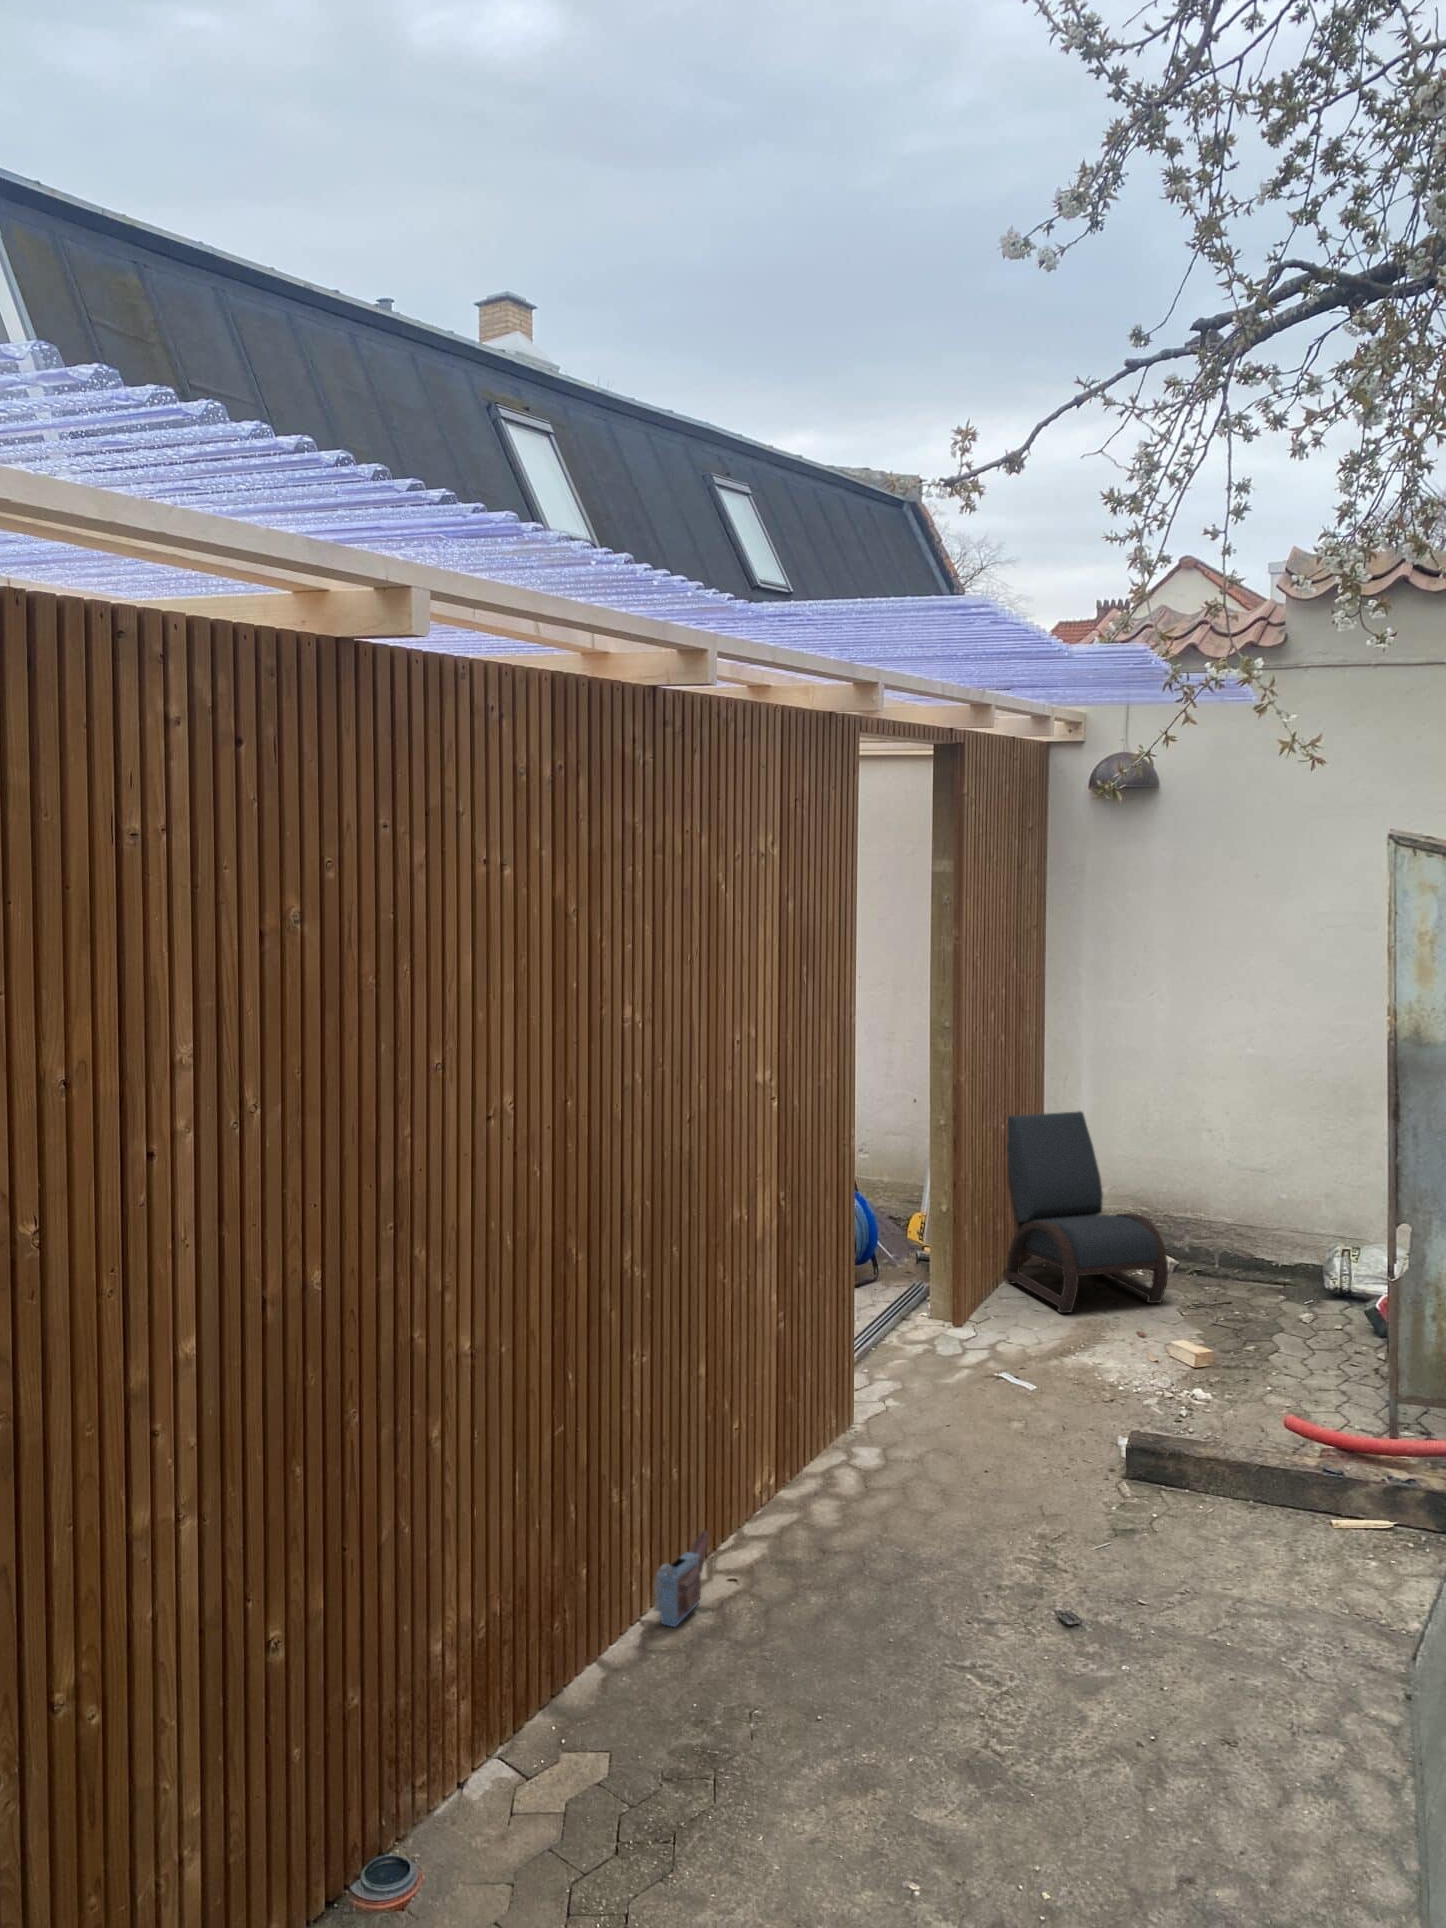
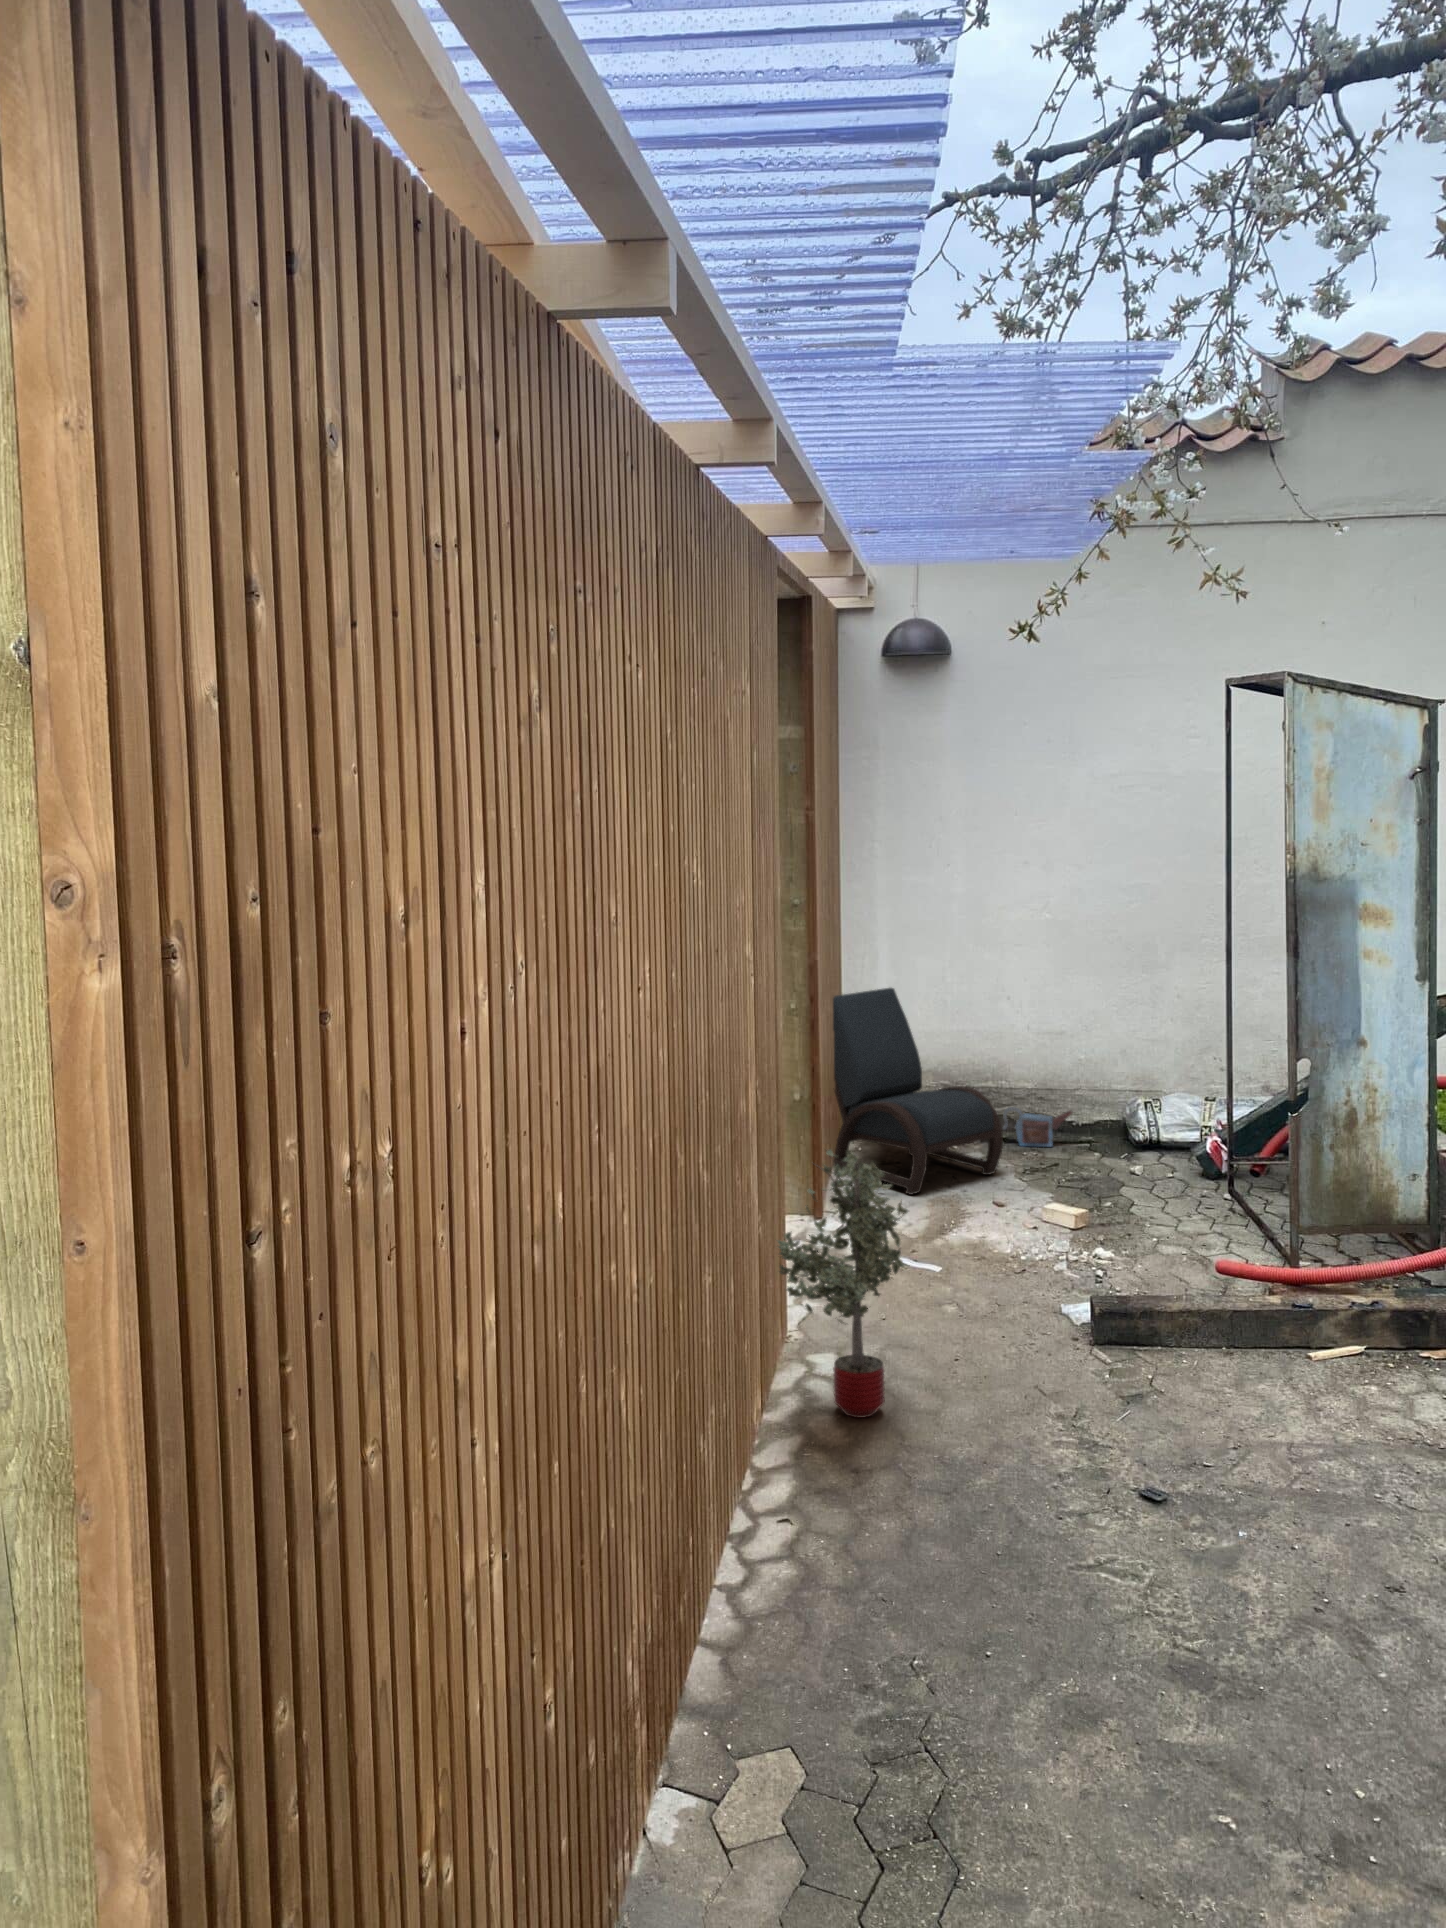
potted tree: none [791,1265,923,1509] -> present [778,1150,908,1418]
watering can: present [654,1530,709,1627] -> present [1003,1107,1073,1147]

